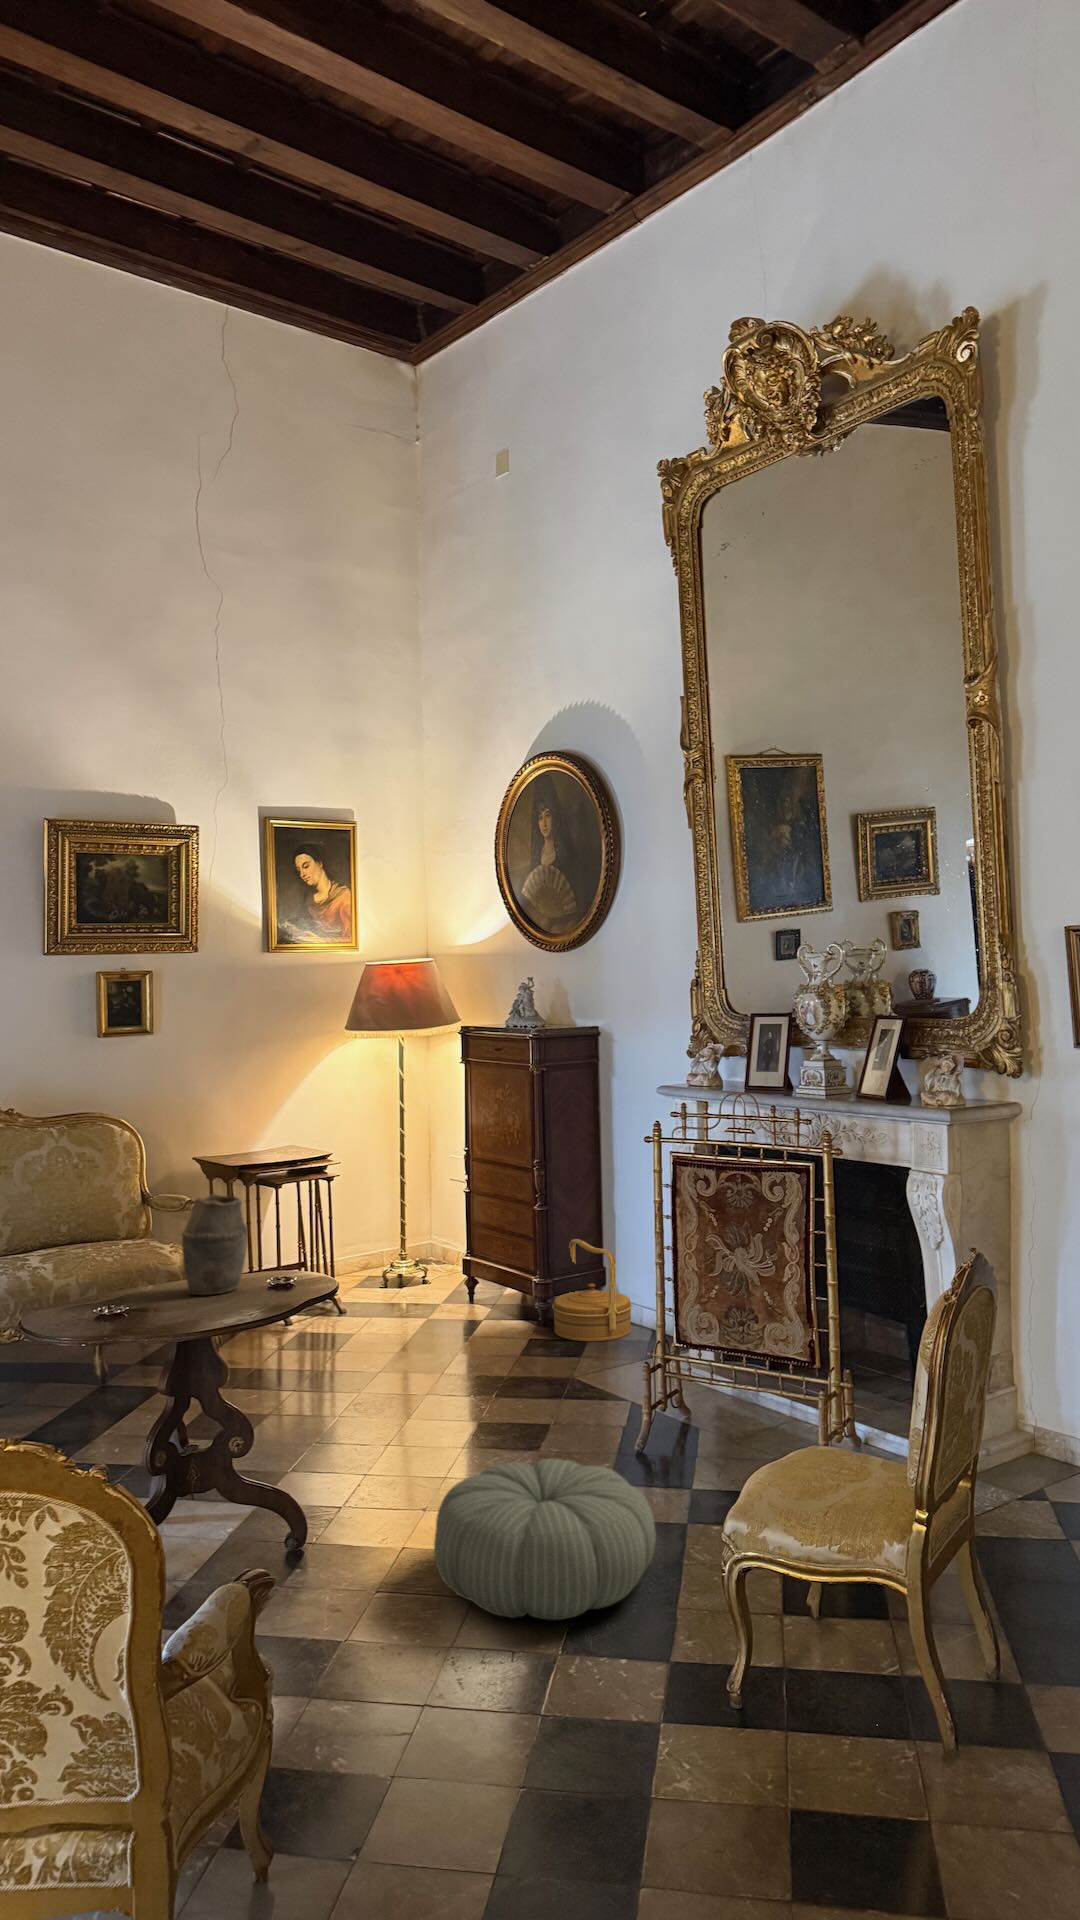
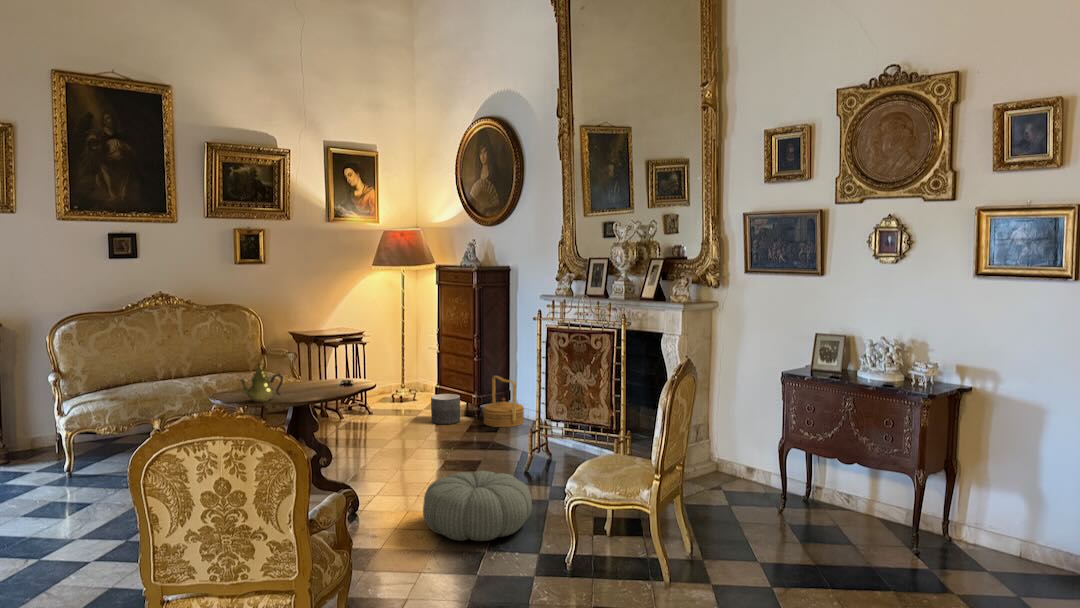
vase: present [182,1194,247,1295] -> none [291,342,326,393]
teapot: none [78,1233,165,1317] -> present [240,360,283,402]
planter: none [454,1274,509,1335] -> present [431,394,460,424]

